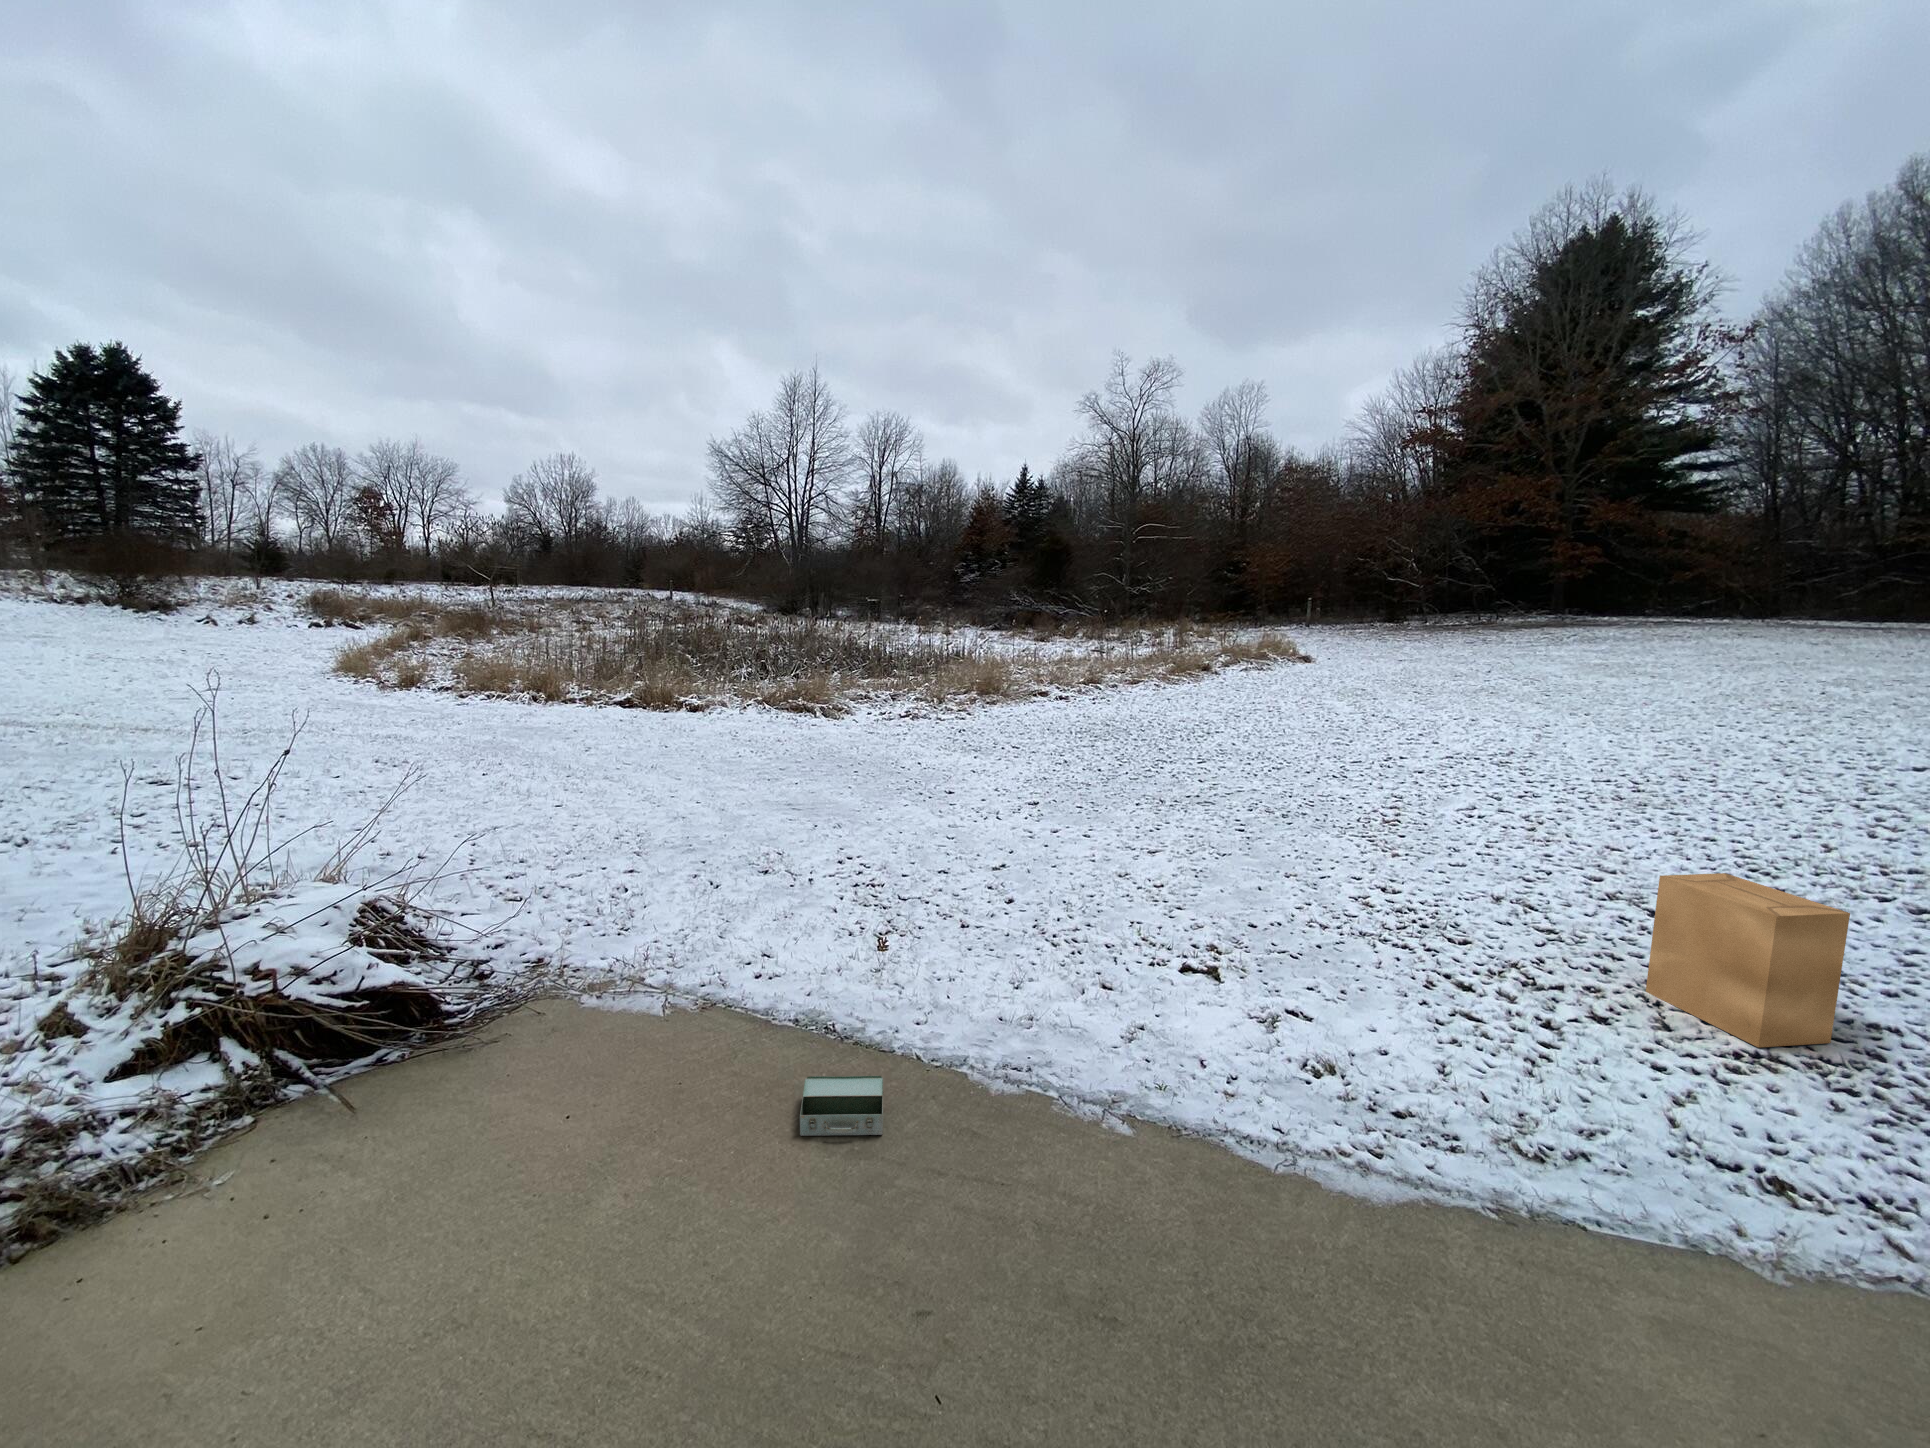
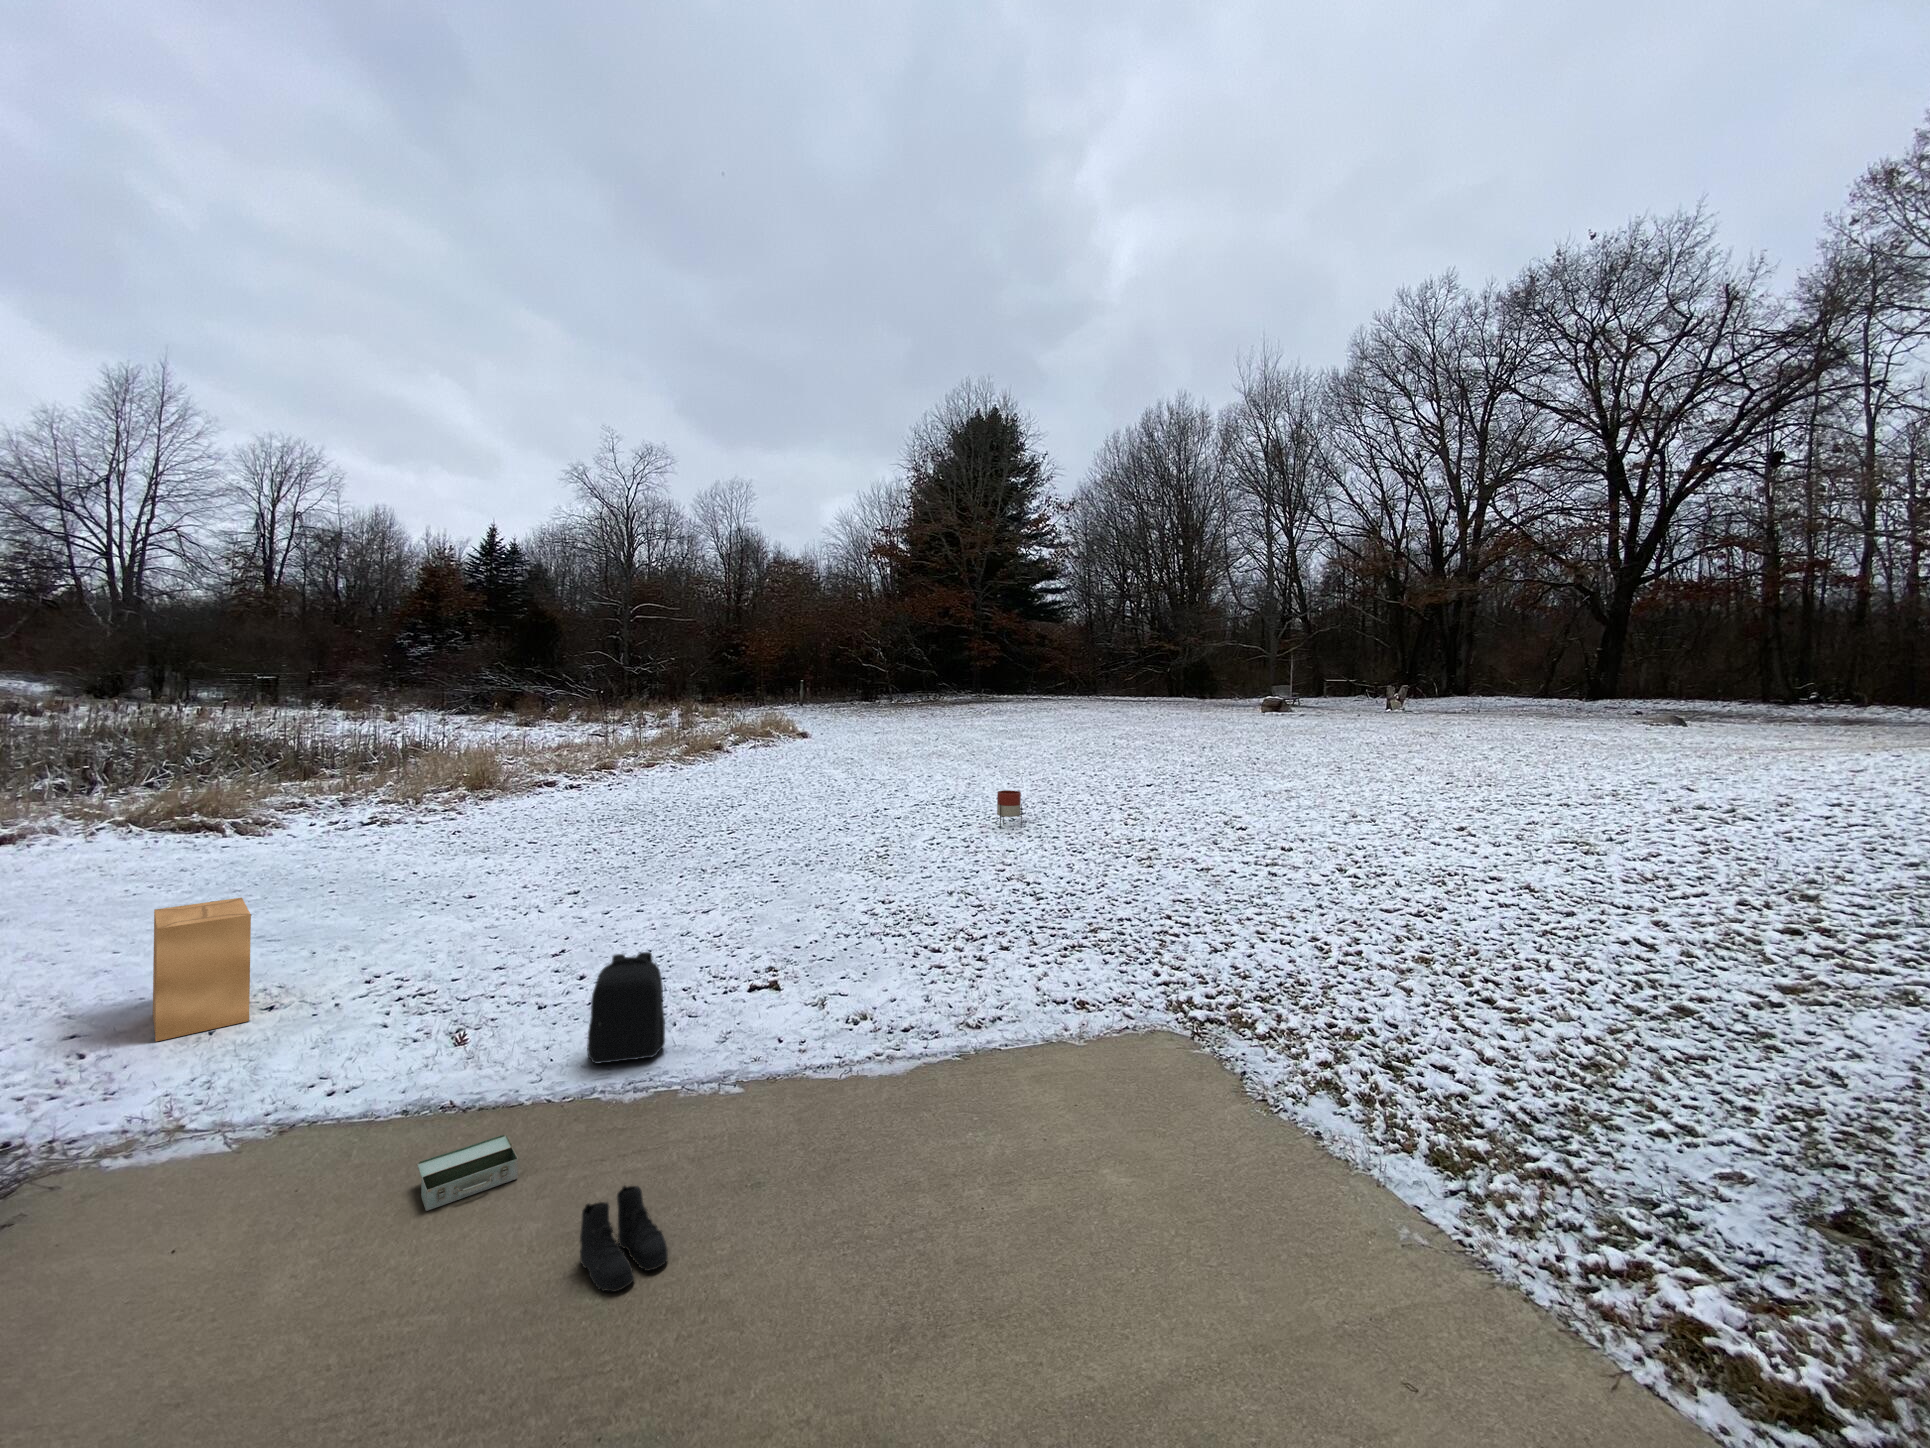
planter: none [1587,755,1640,815] -> present [997,790,1022,829]
cardboard box: present [1646,873,1850,1048] -> present [153,898,251,1041]
backpack: none [987,899,1068,1027] -> present [587,952,665,1064]
boots: none [897,1225,990,1379] -> present [580,1186,668,1292]

